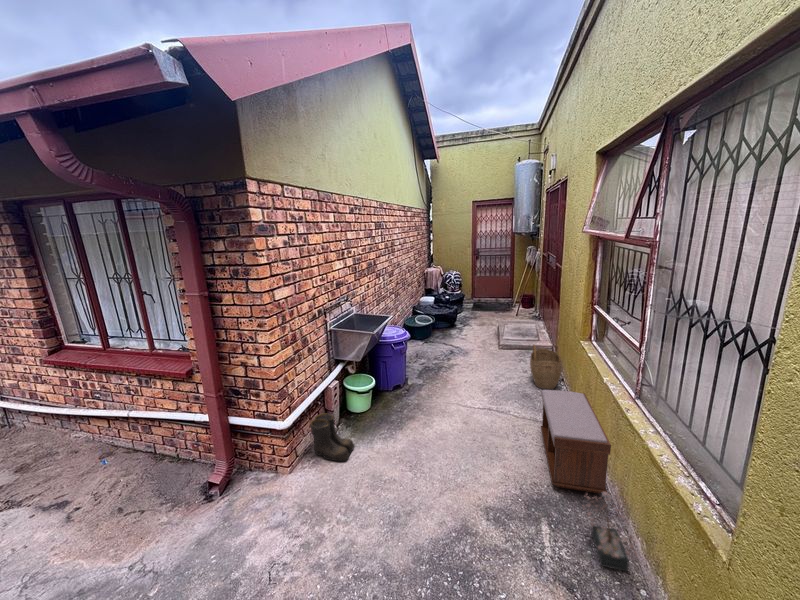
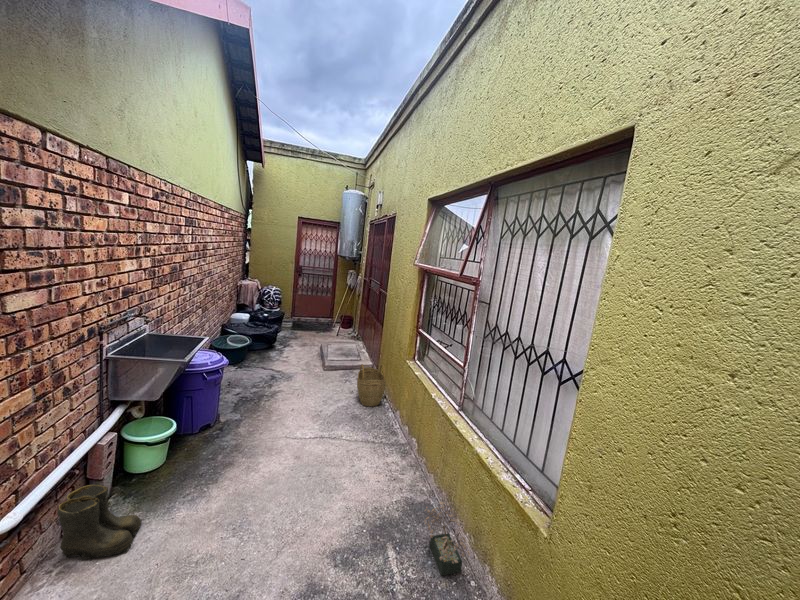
bench: present [541,390,611,494] -> none [373,408,441,506]

